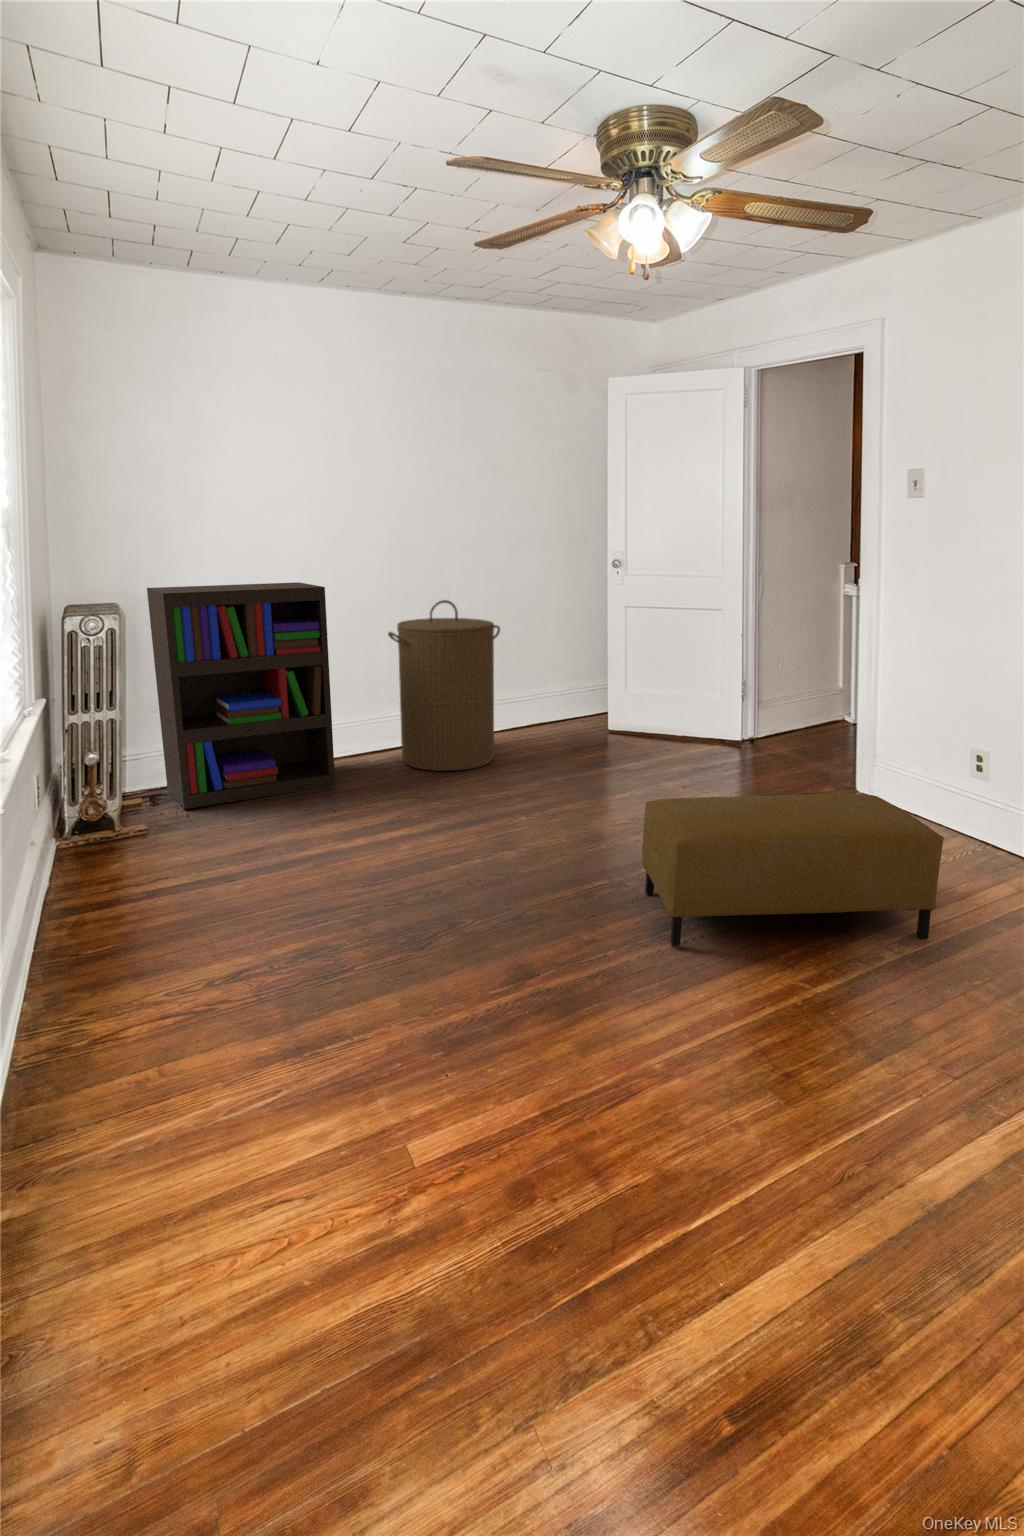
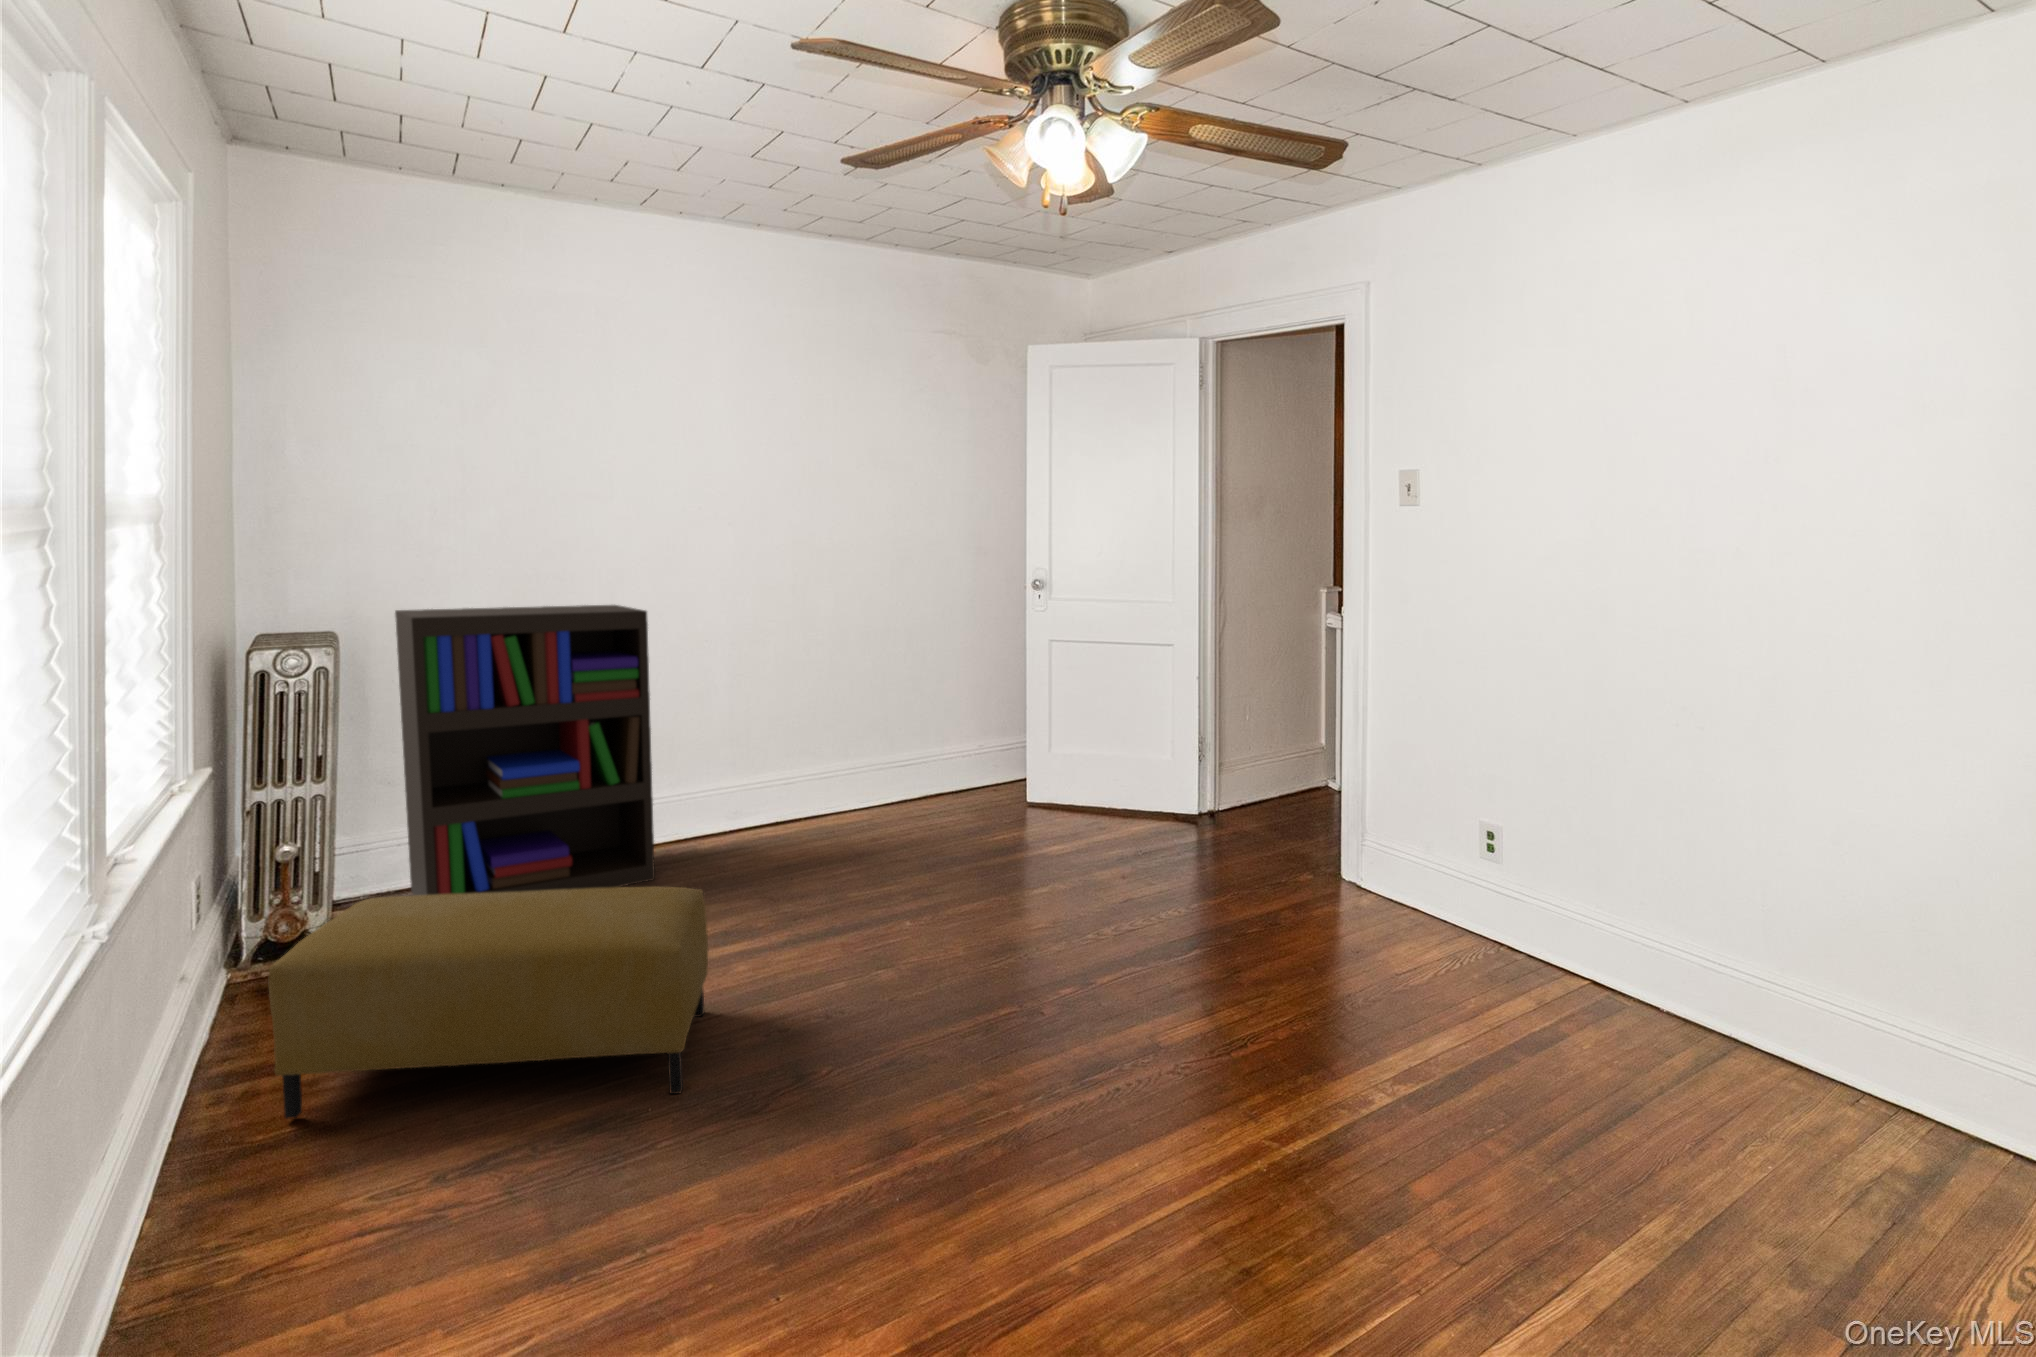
laundry hamper: present [388,600,500,771] -> none [736,629,888,857]
ottoman: present [642,794,944,946] -> present [269,886,708,1118]

